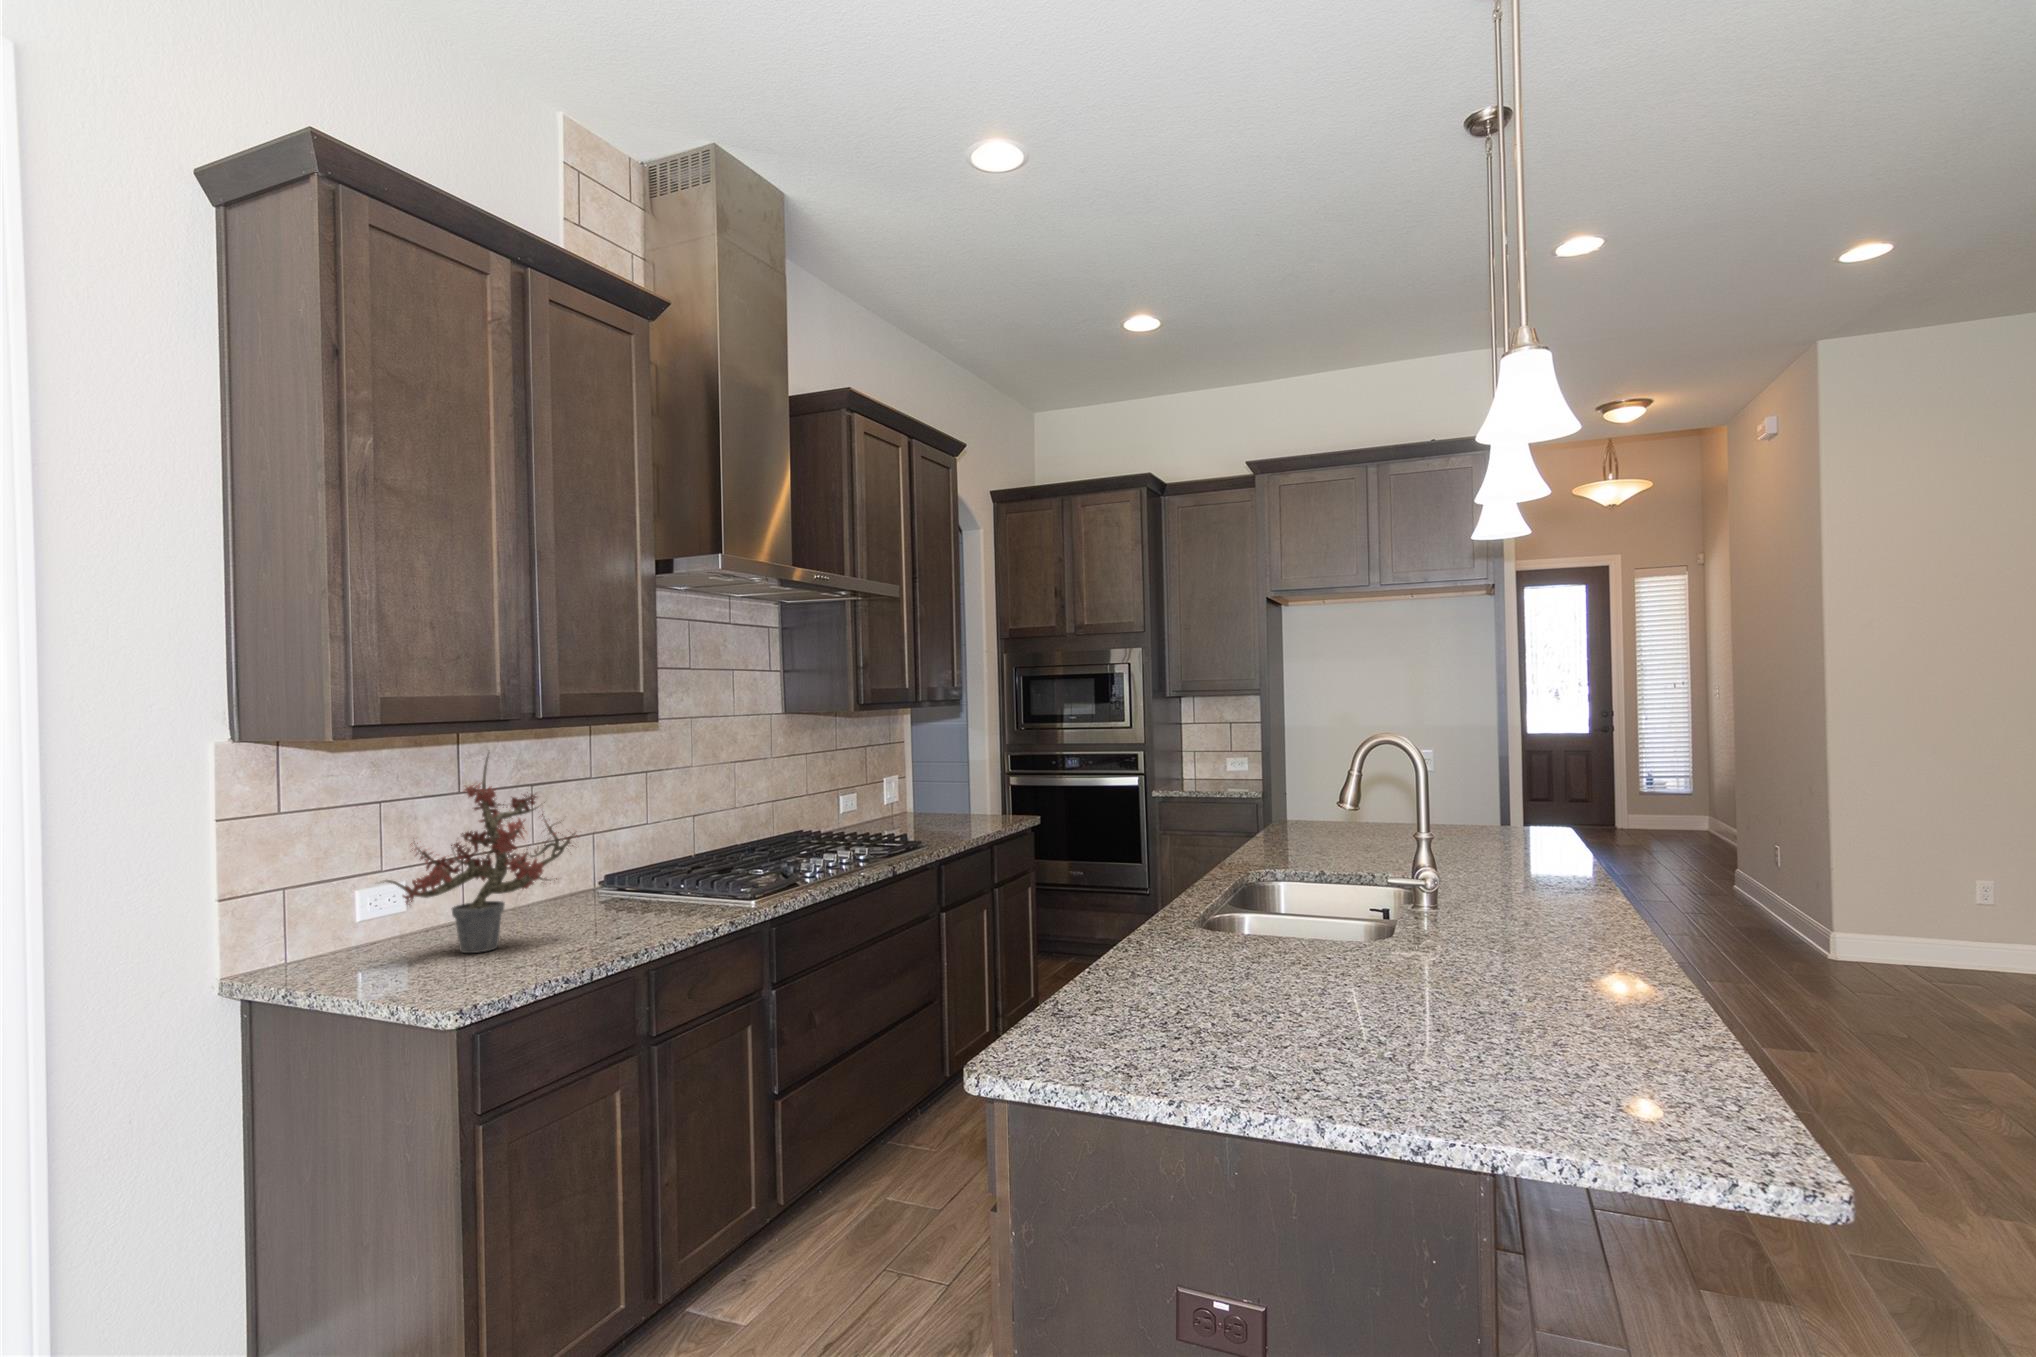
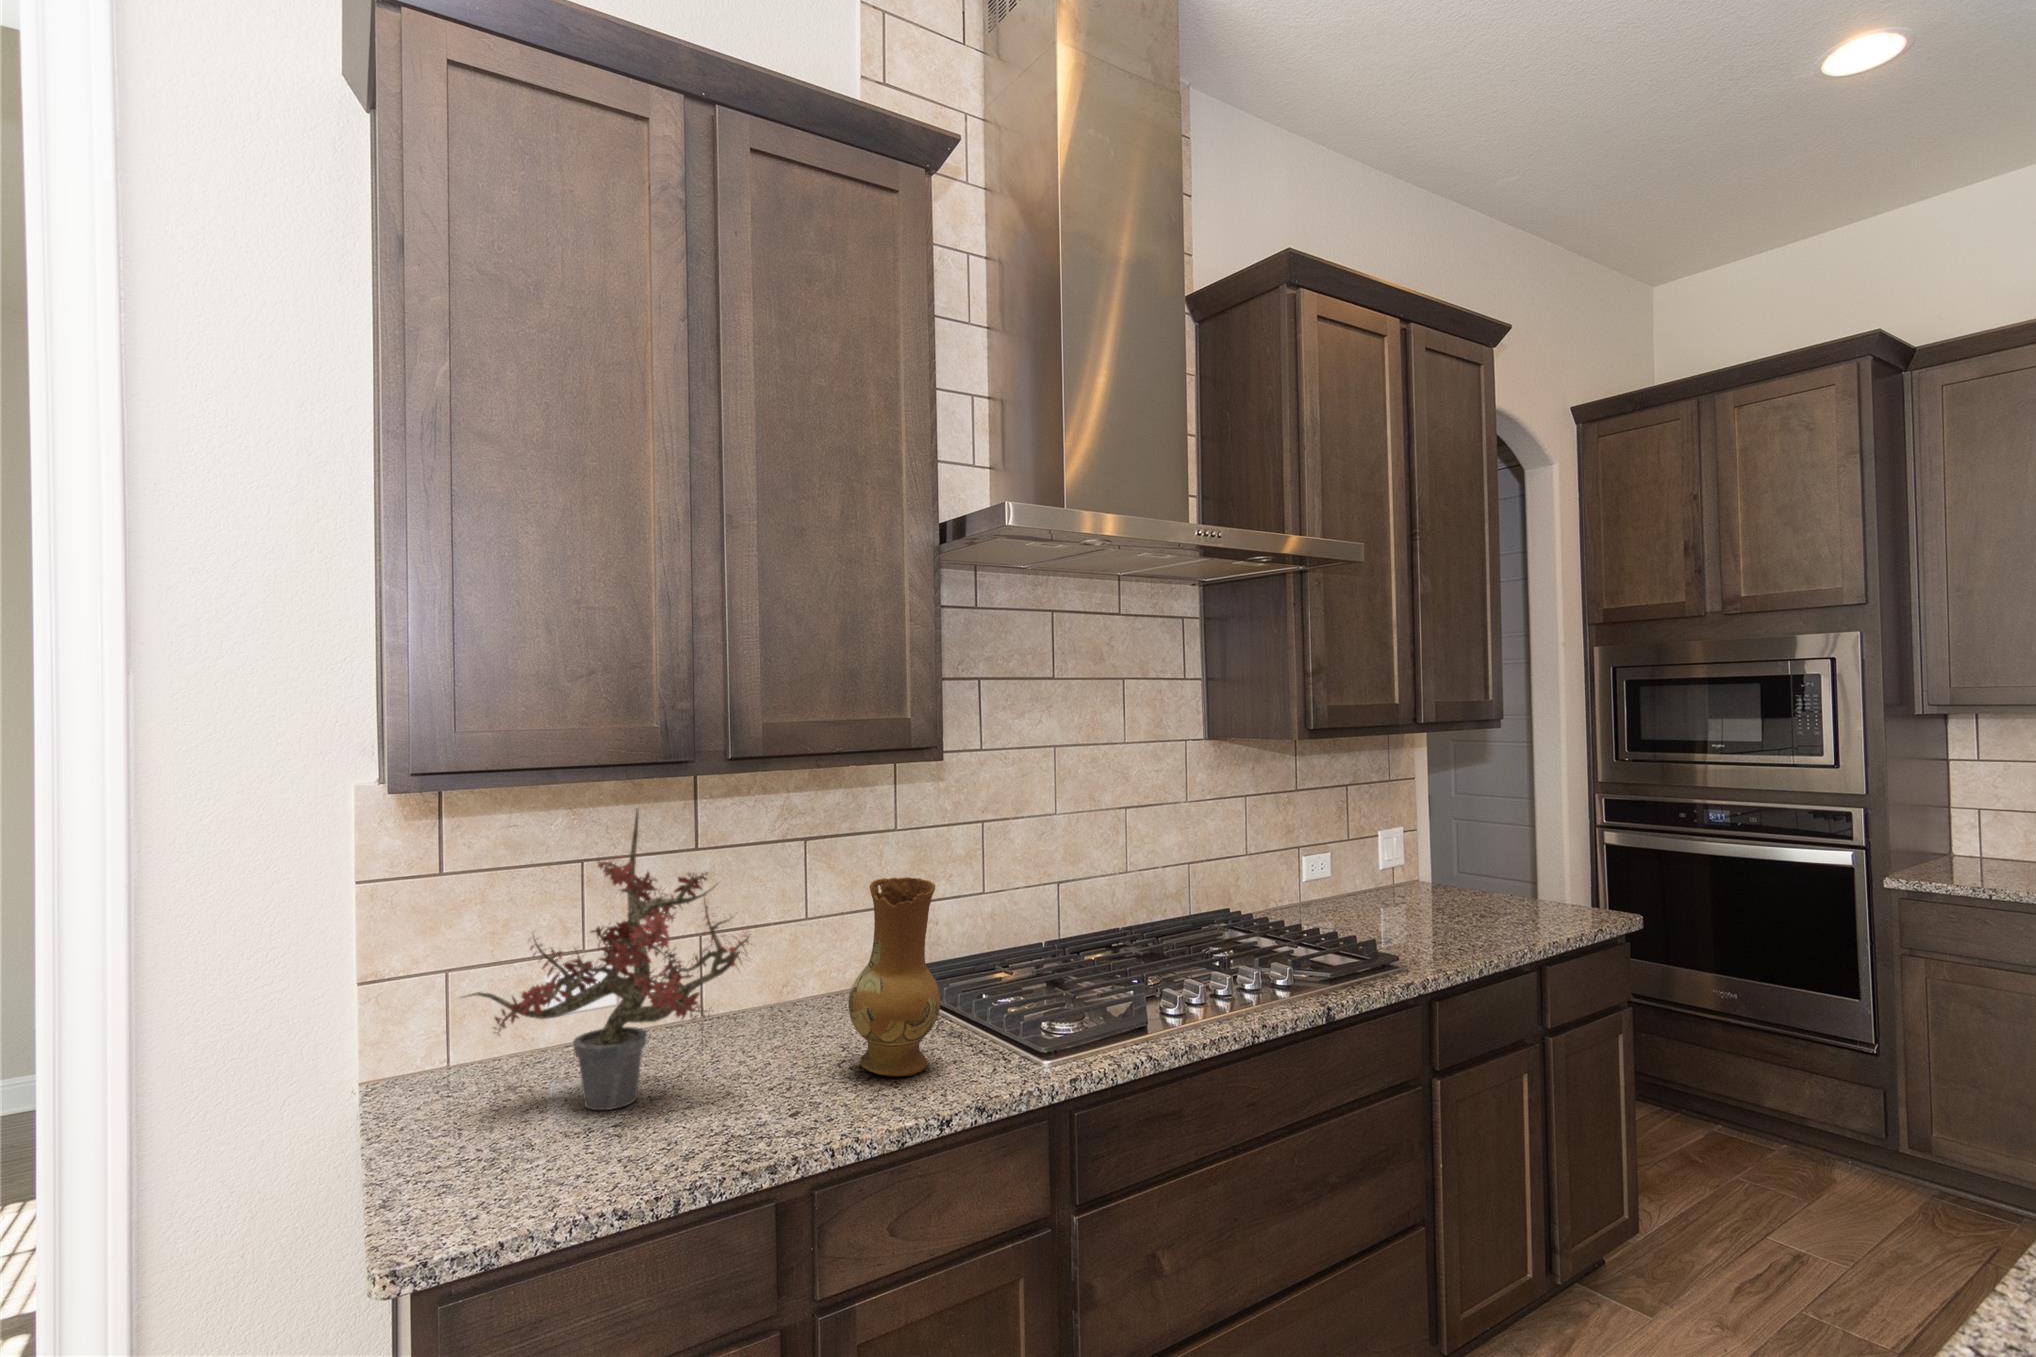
ceramic jug: none [627,793,690,917] -> present [848,877,940,1077]

